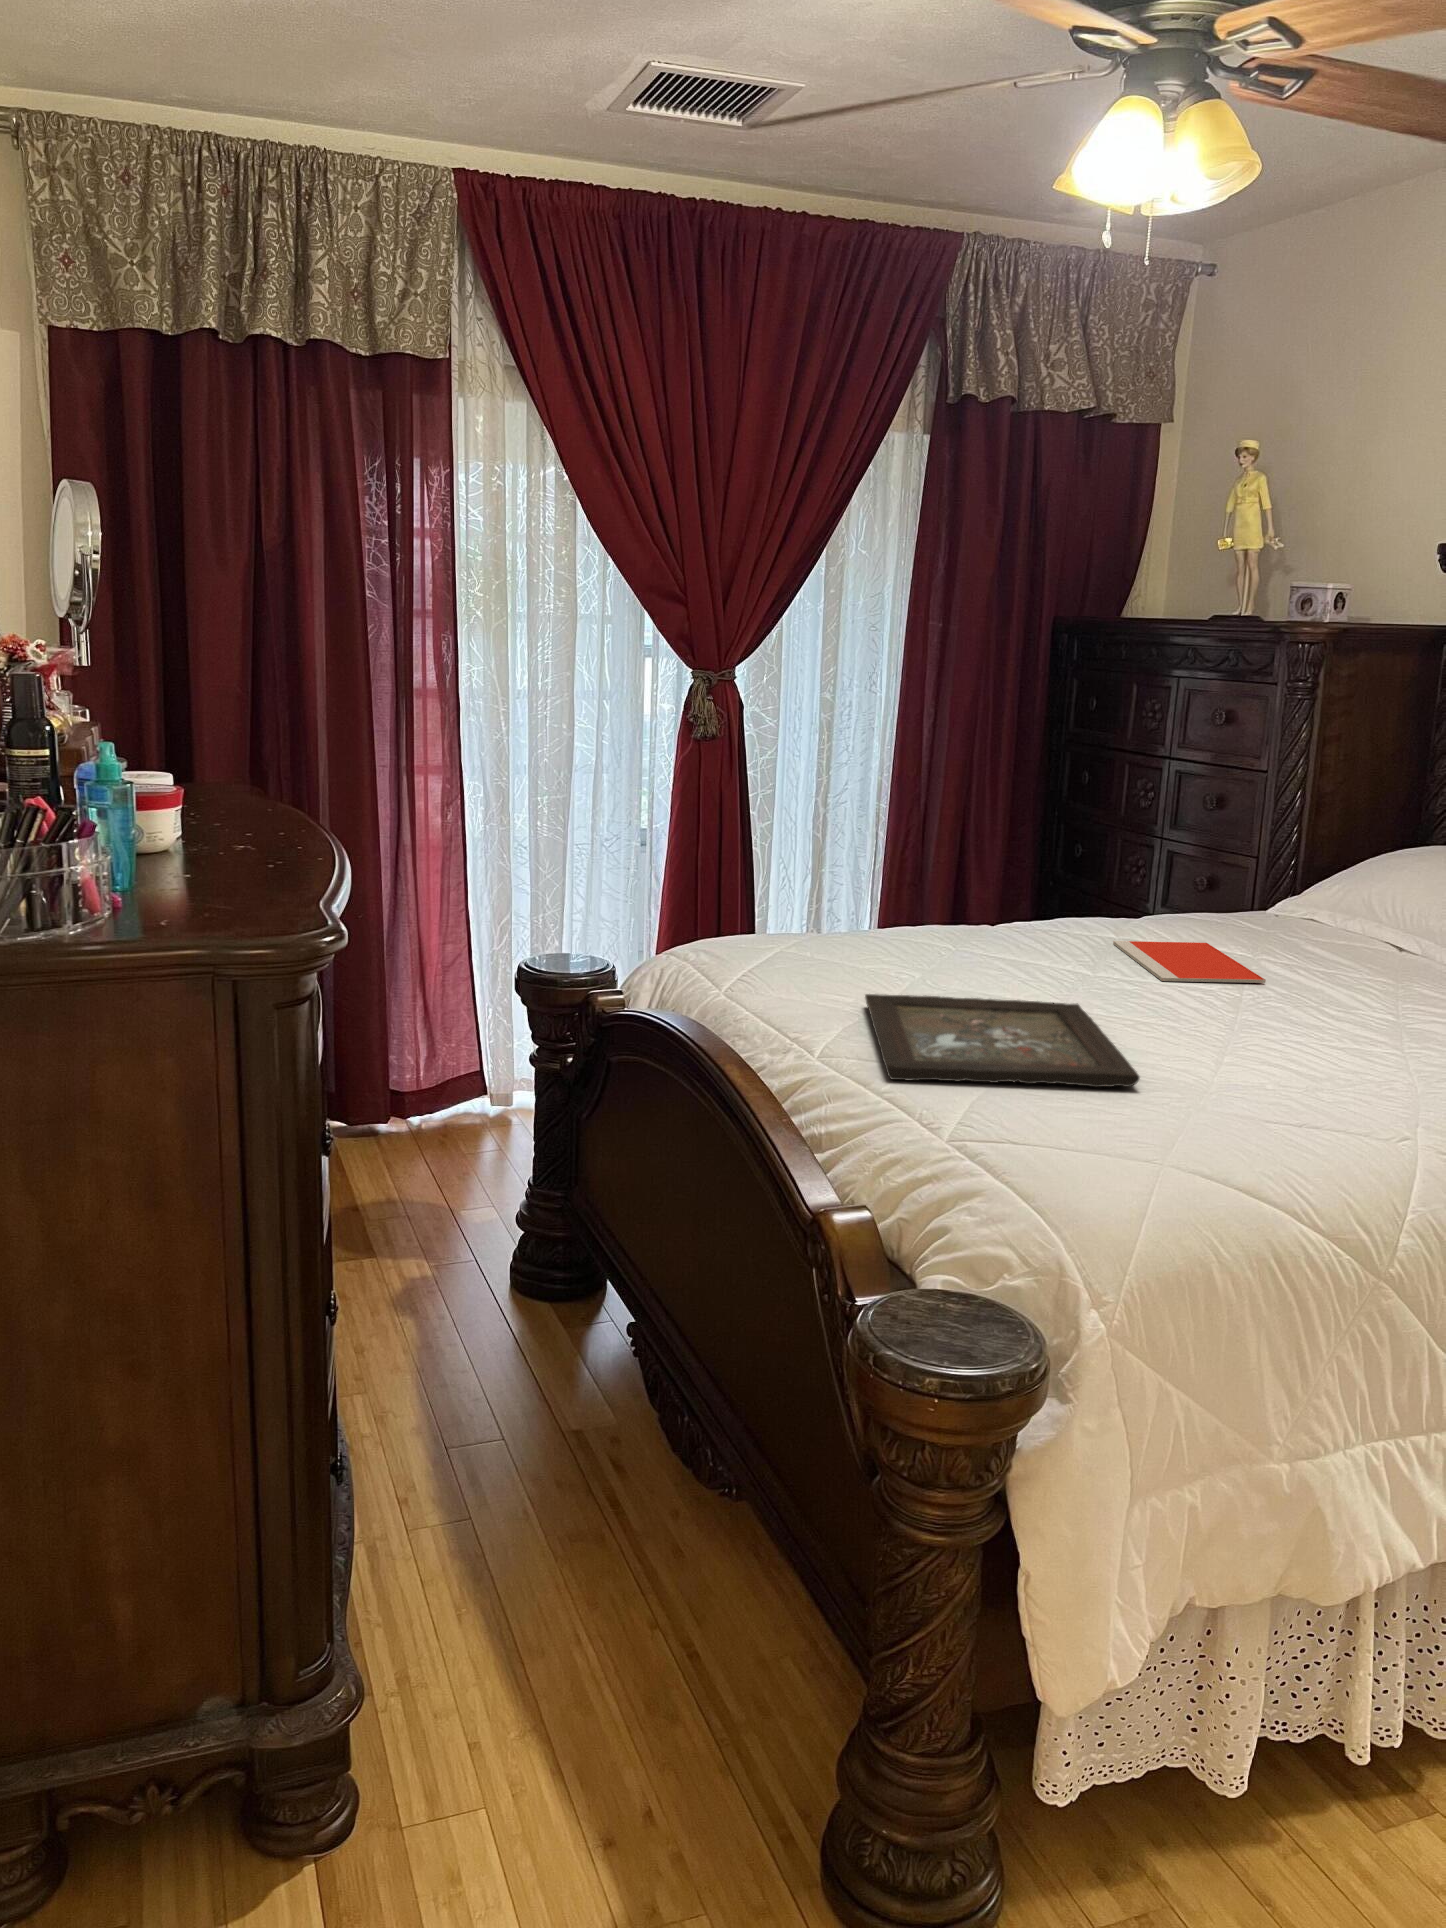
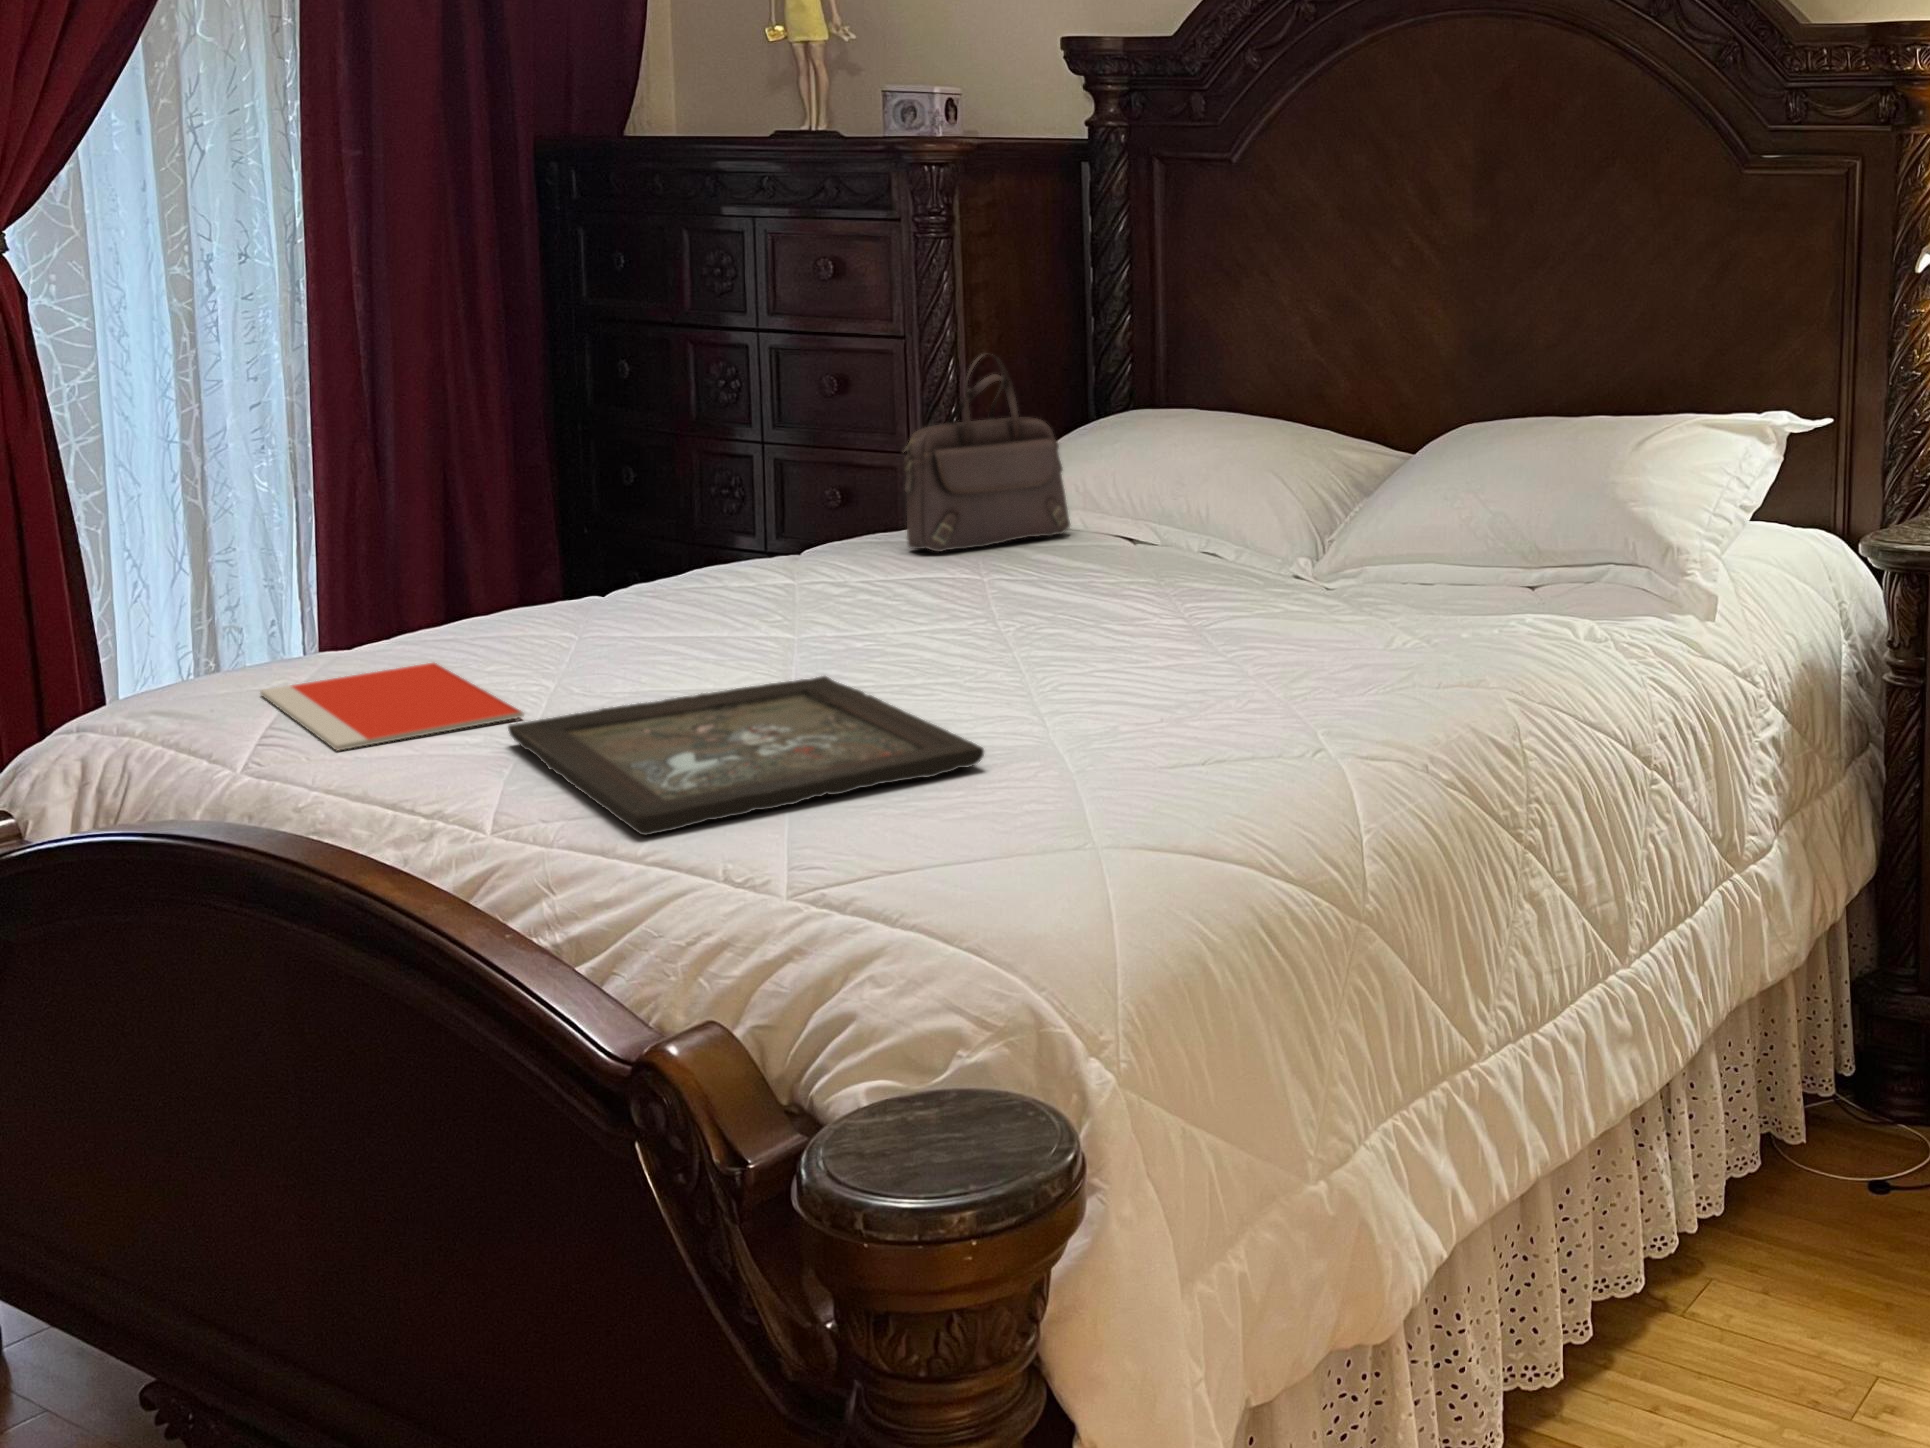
handbag: none [1216,791,1352,937] -> present [904,354,1070,551]
notebook: present [1113,941,1266,983] -> present [261,663,524,750]

